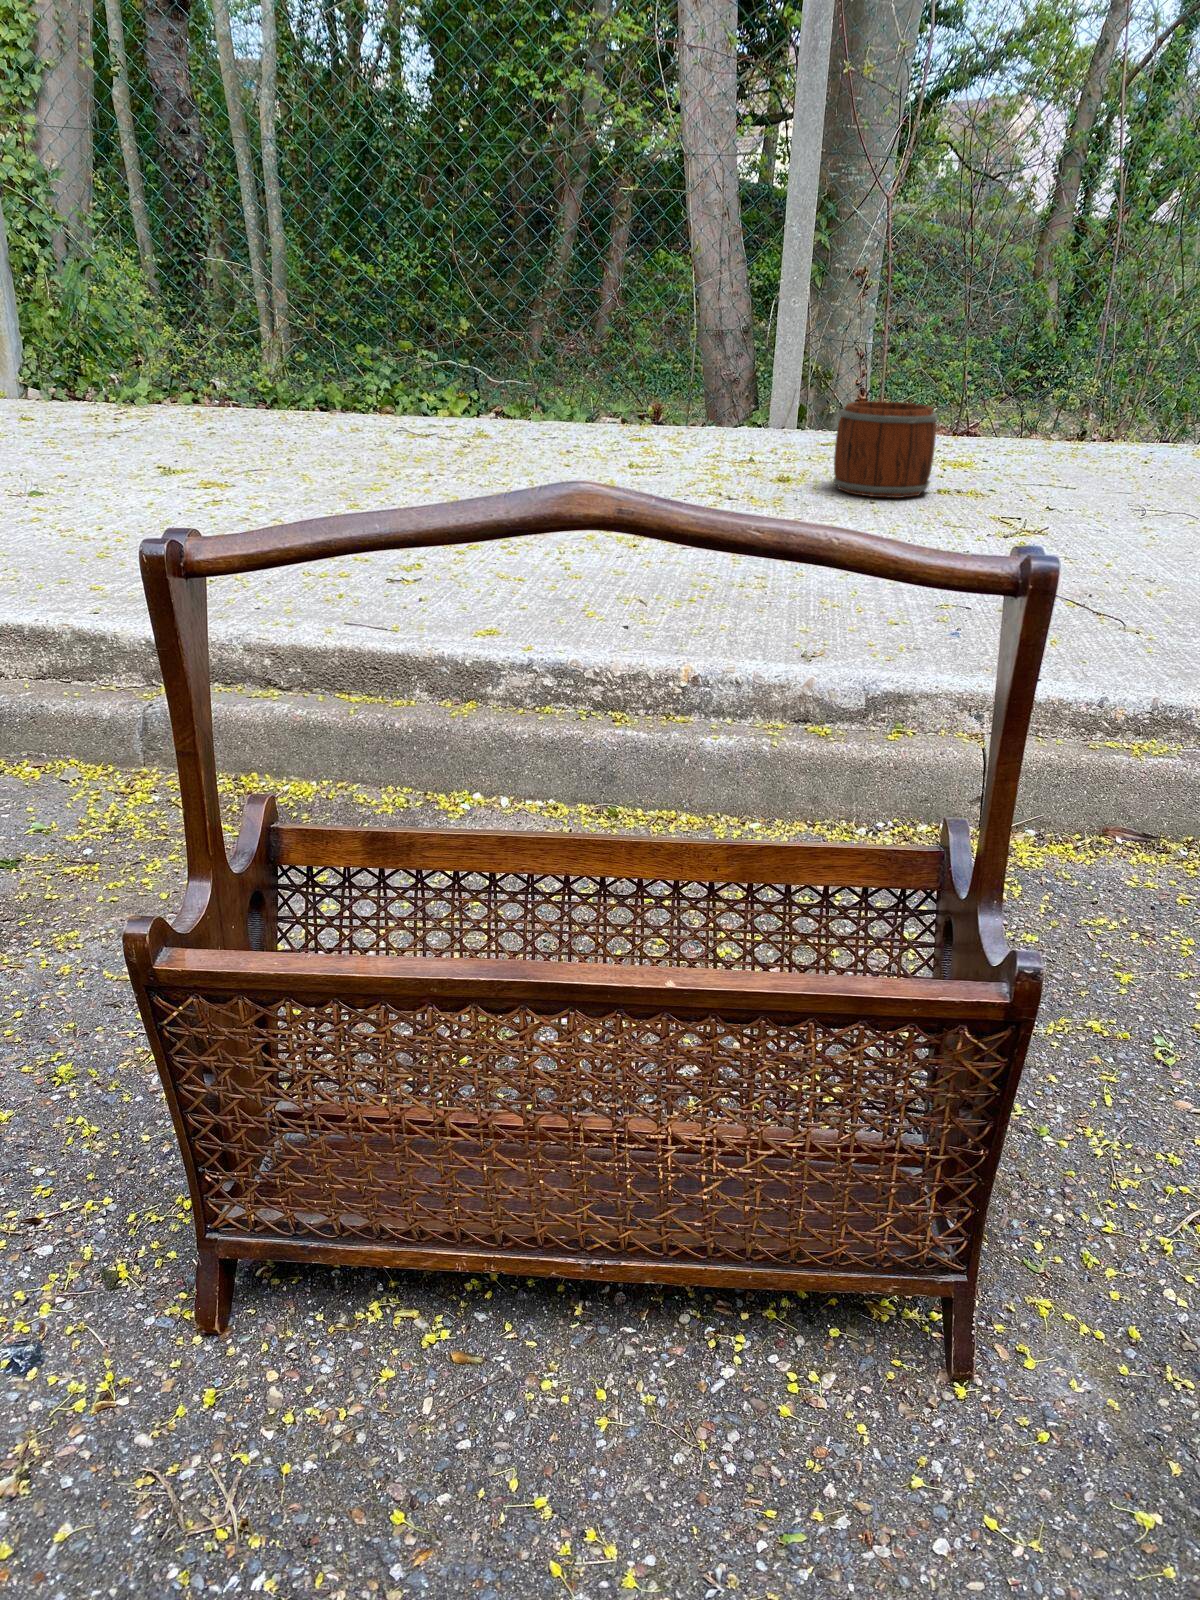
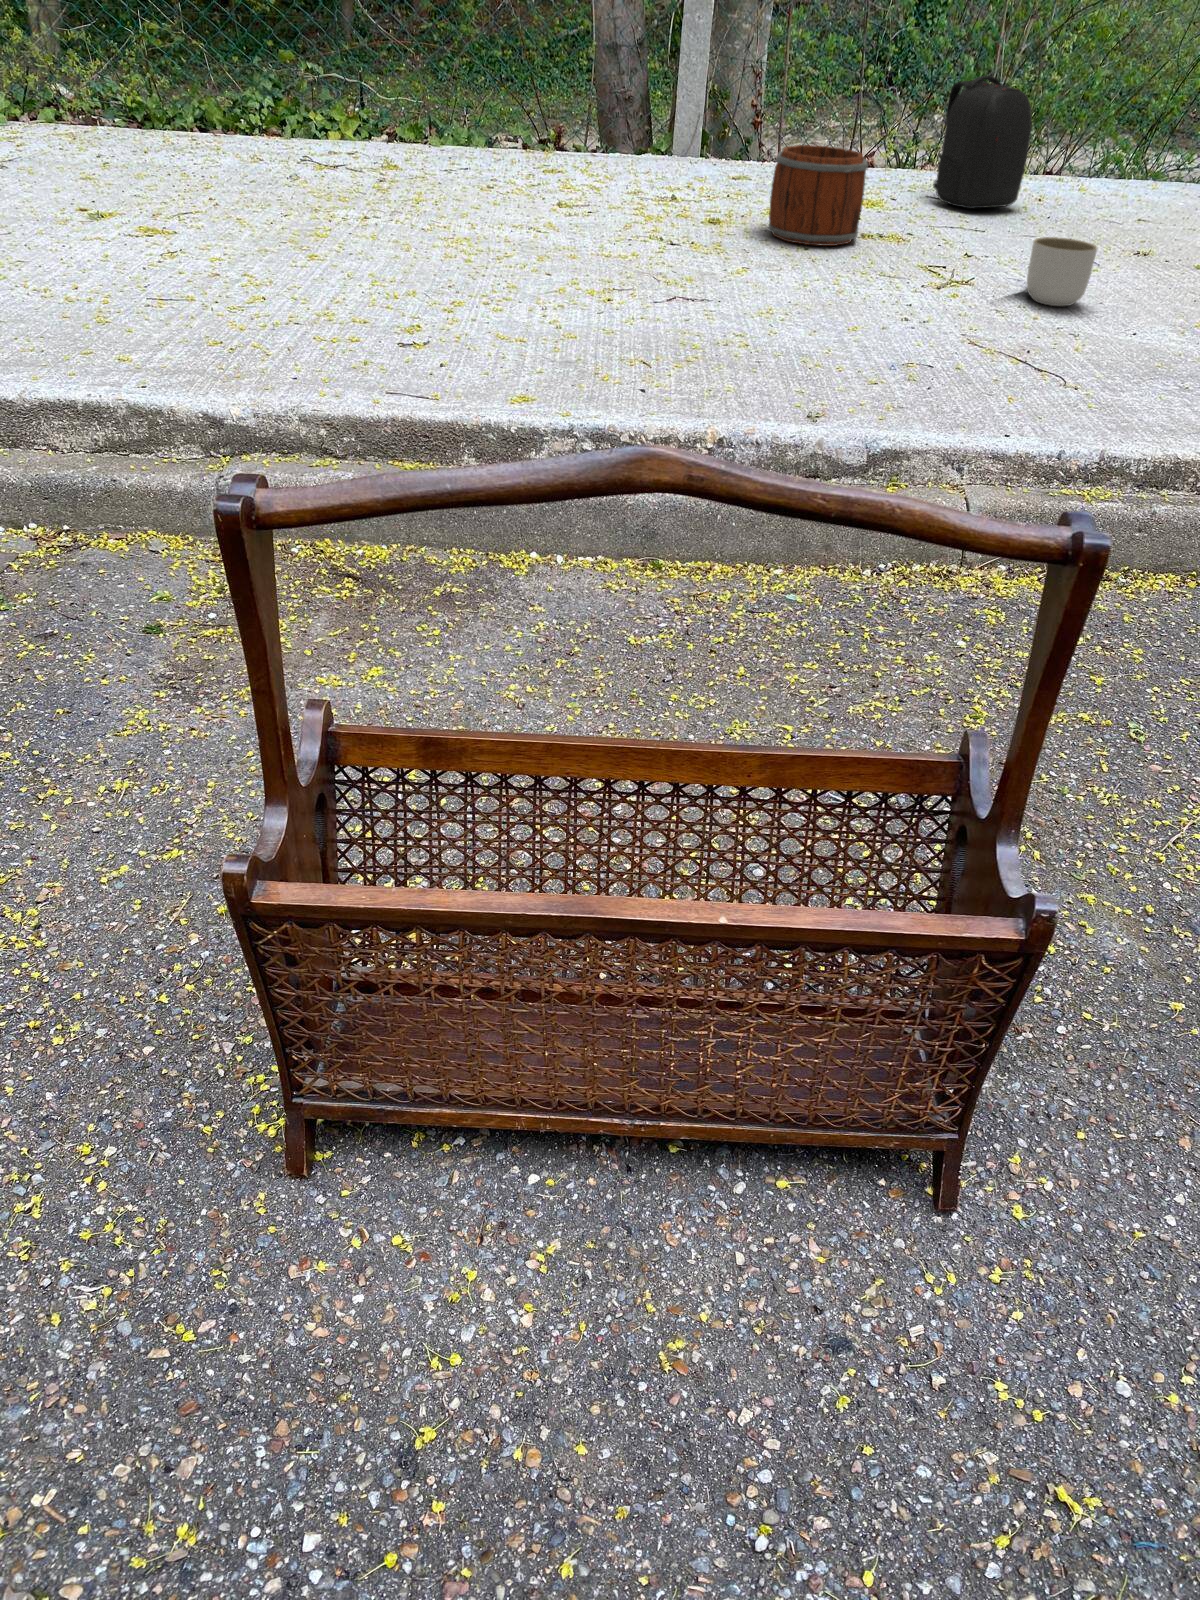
backpack: none [1020,338,1128,467] -> present [930,76,1032,209]
planter: none [1103,483,1182,554] -> present [1027,237,1097,306]

